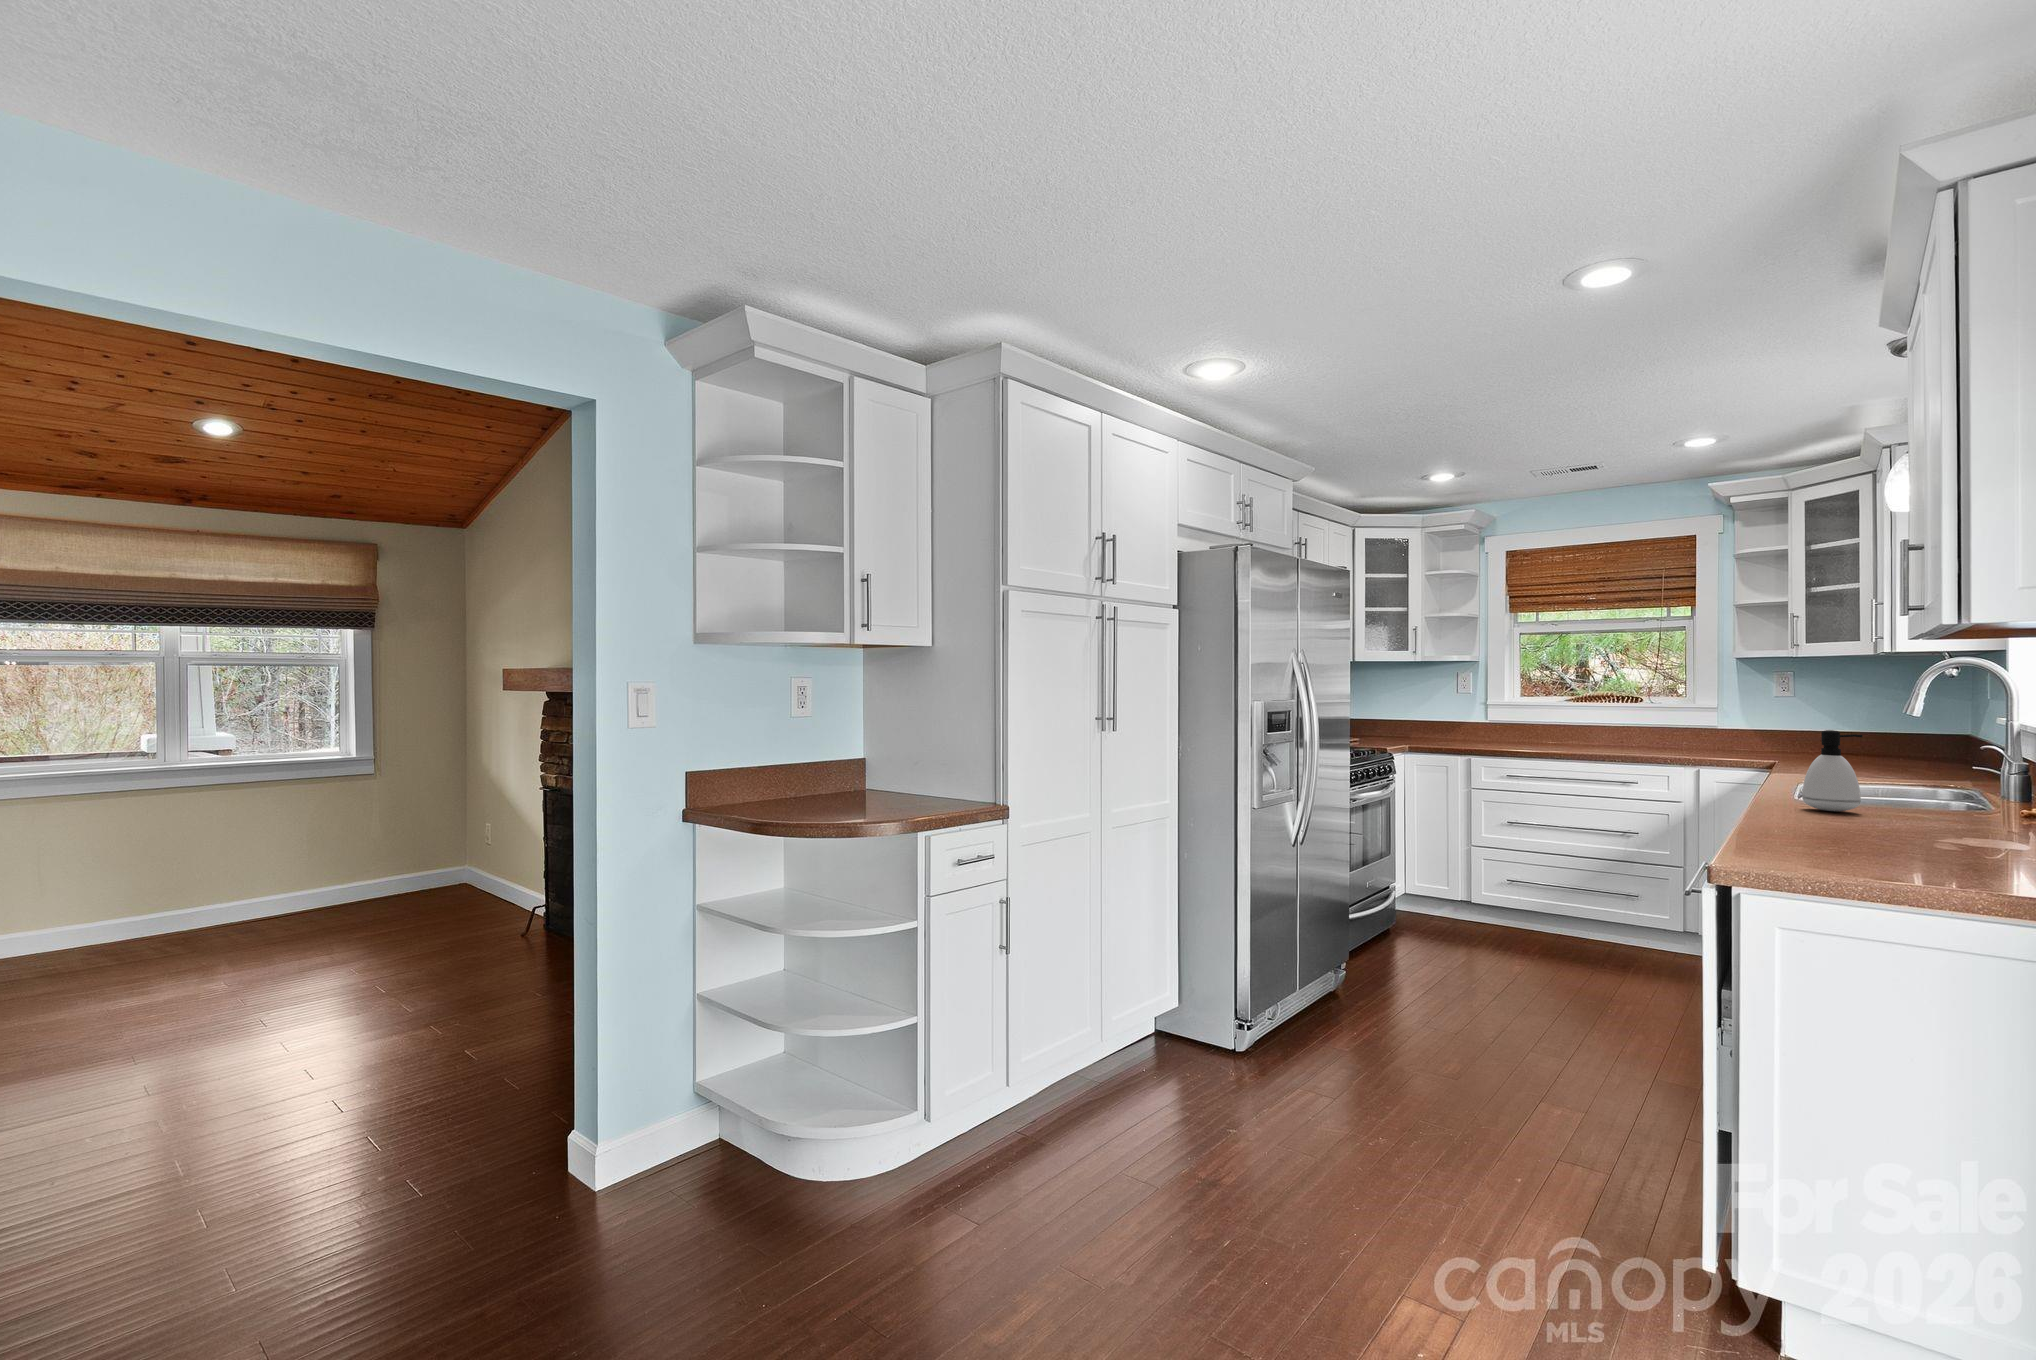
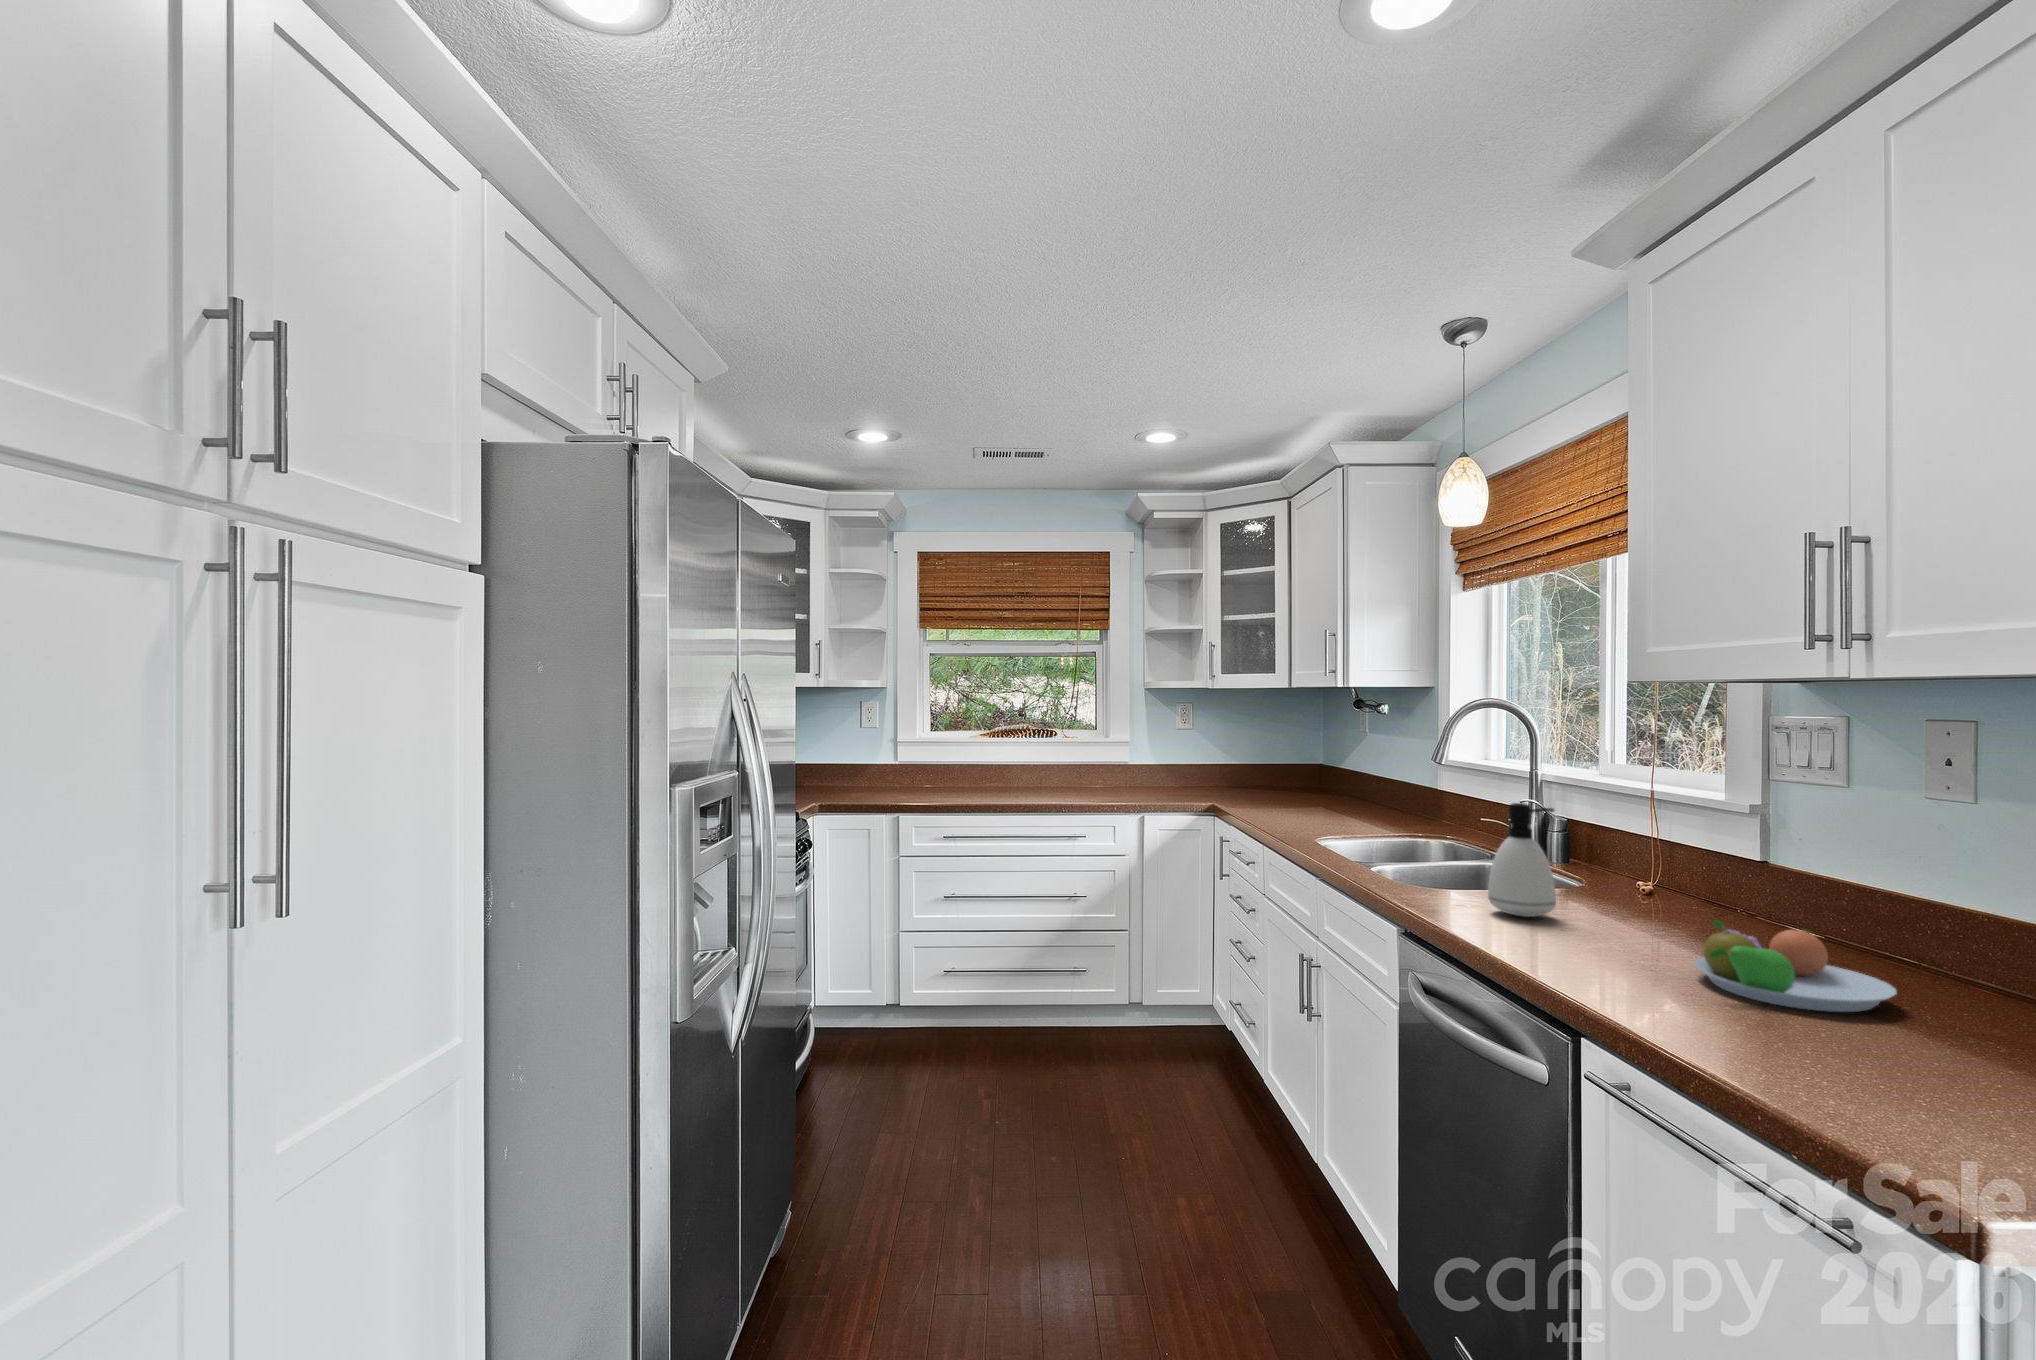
fruit bowl: none [1832,795,1991,848] -> present [1694,920,1896,1012]

